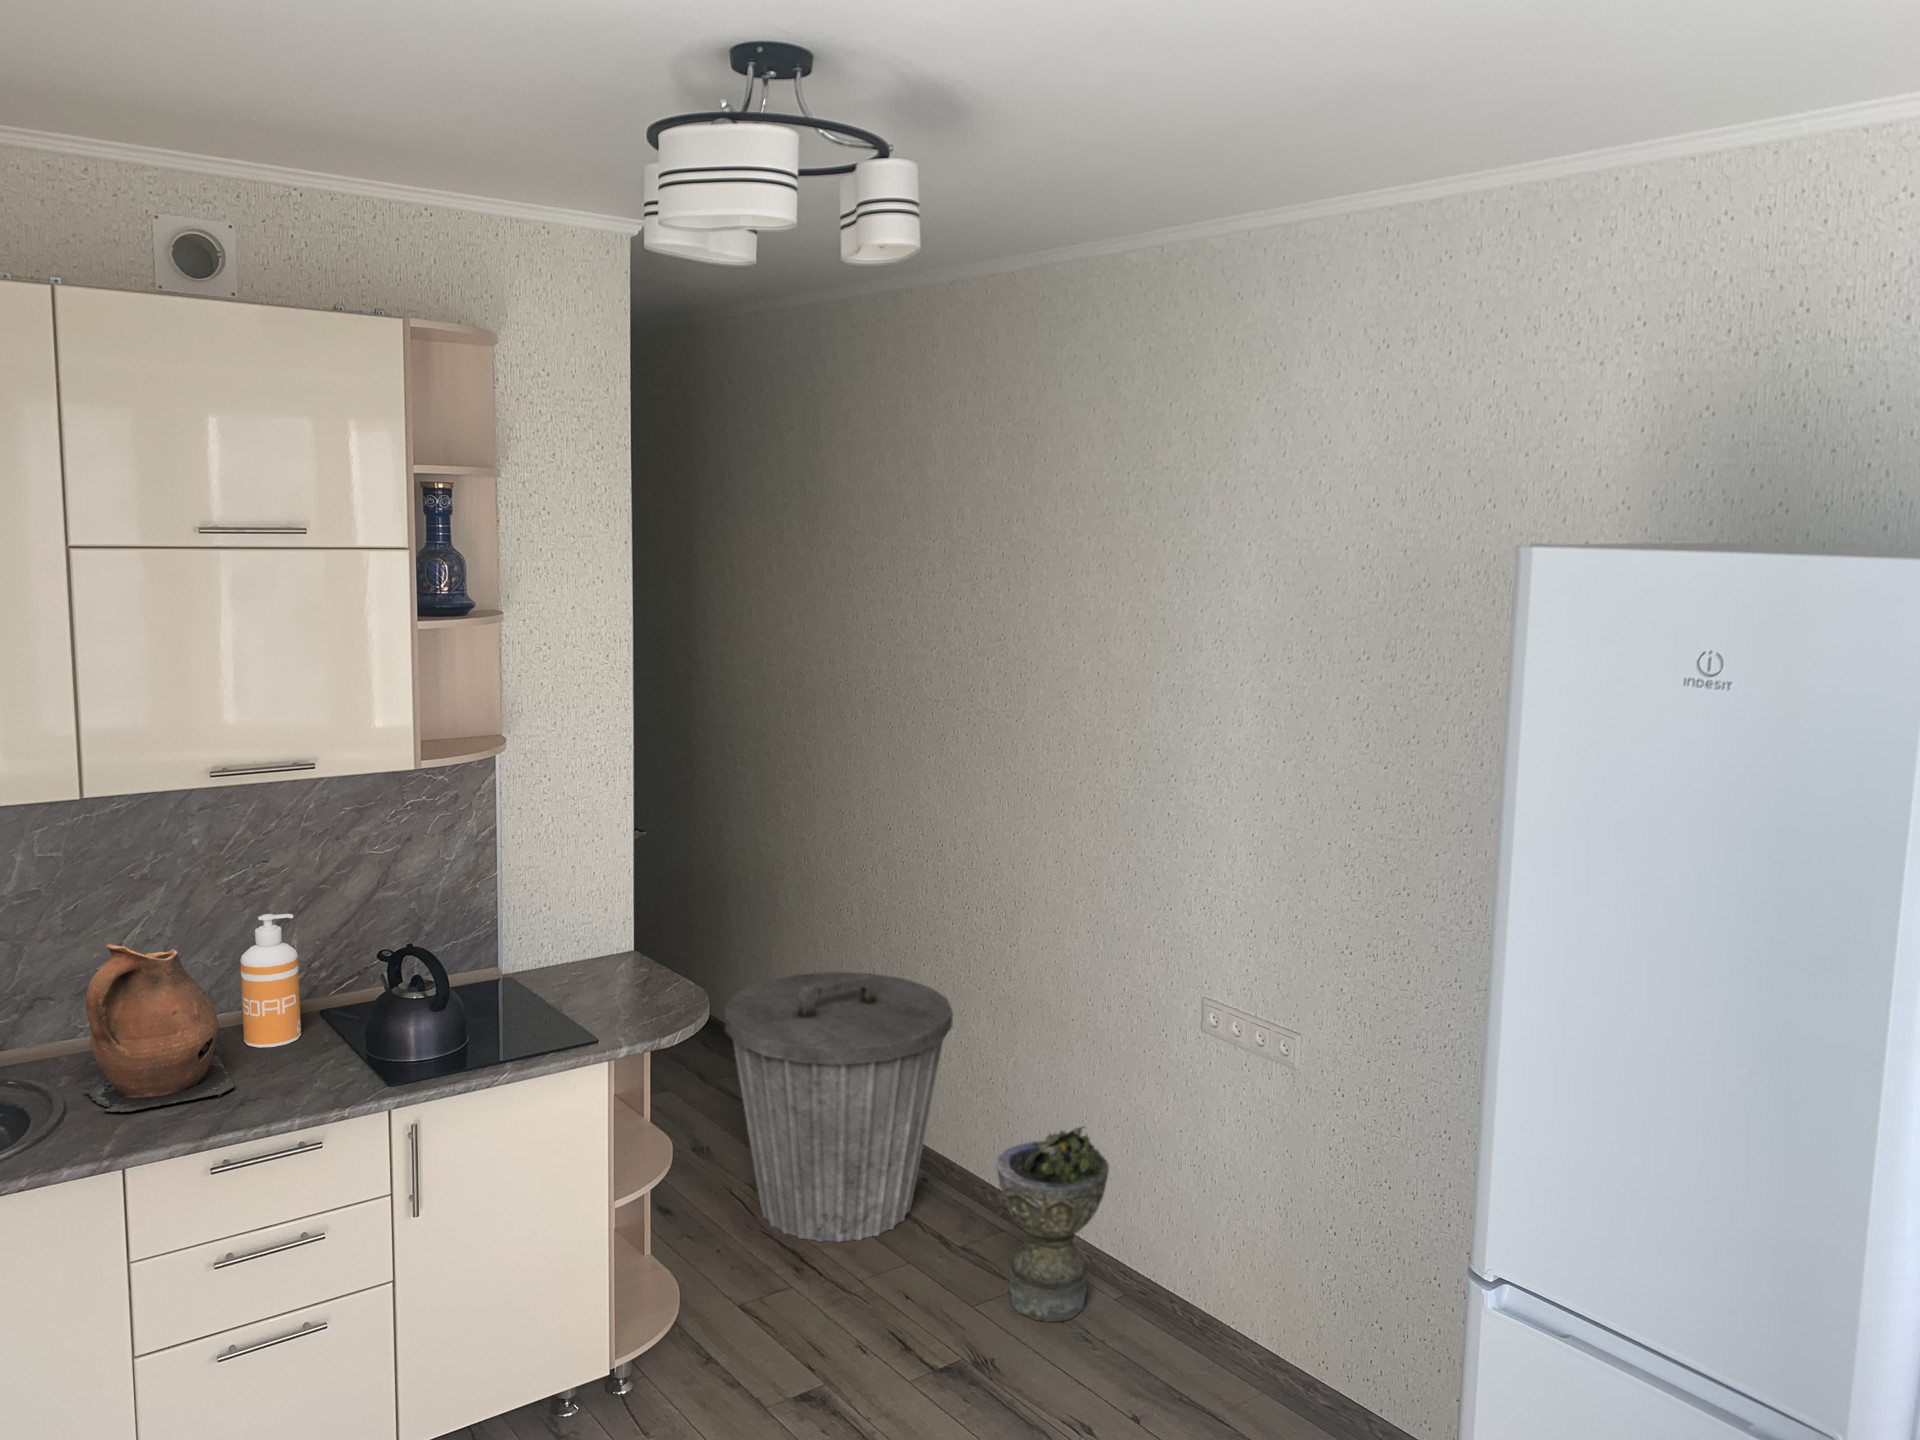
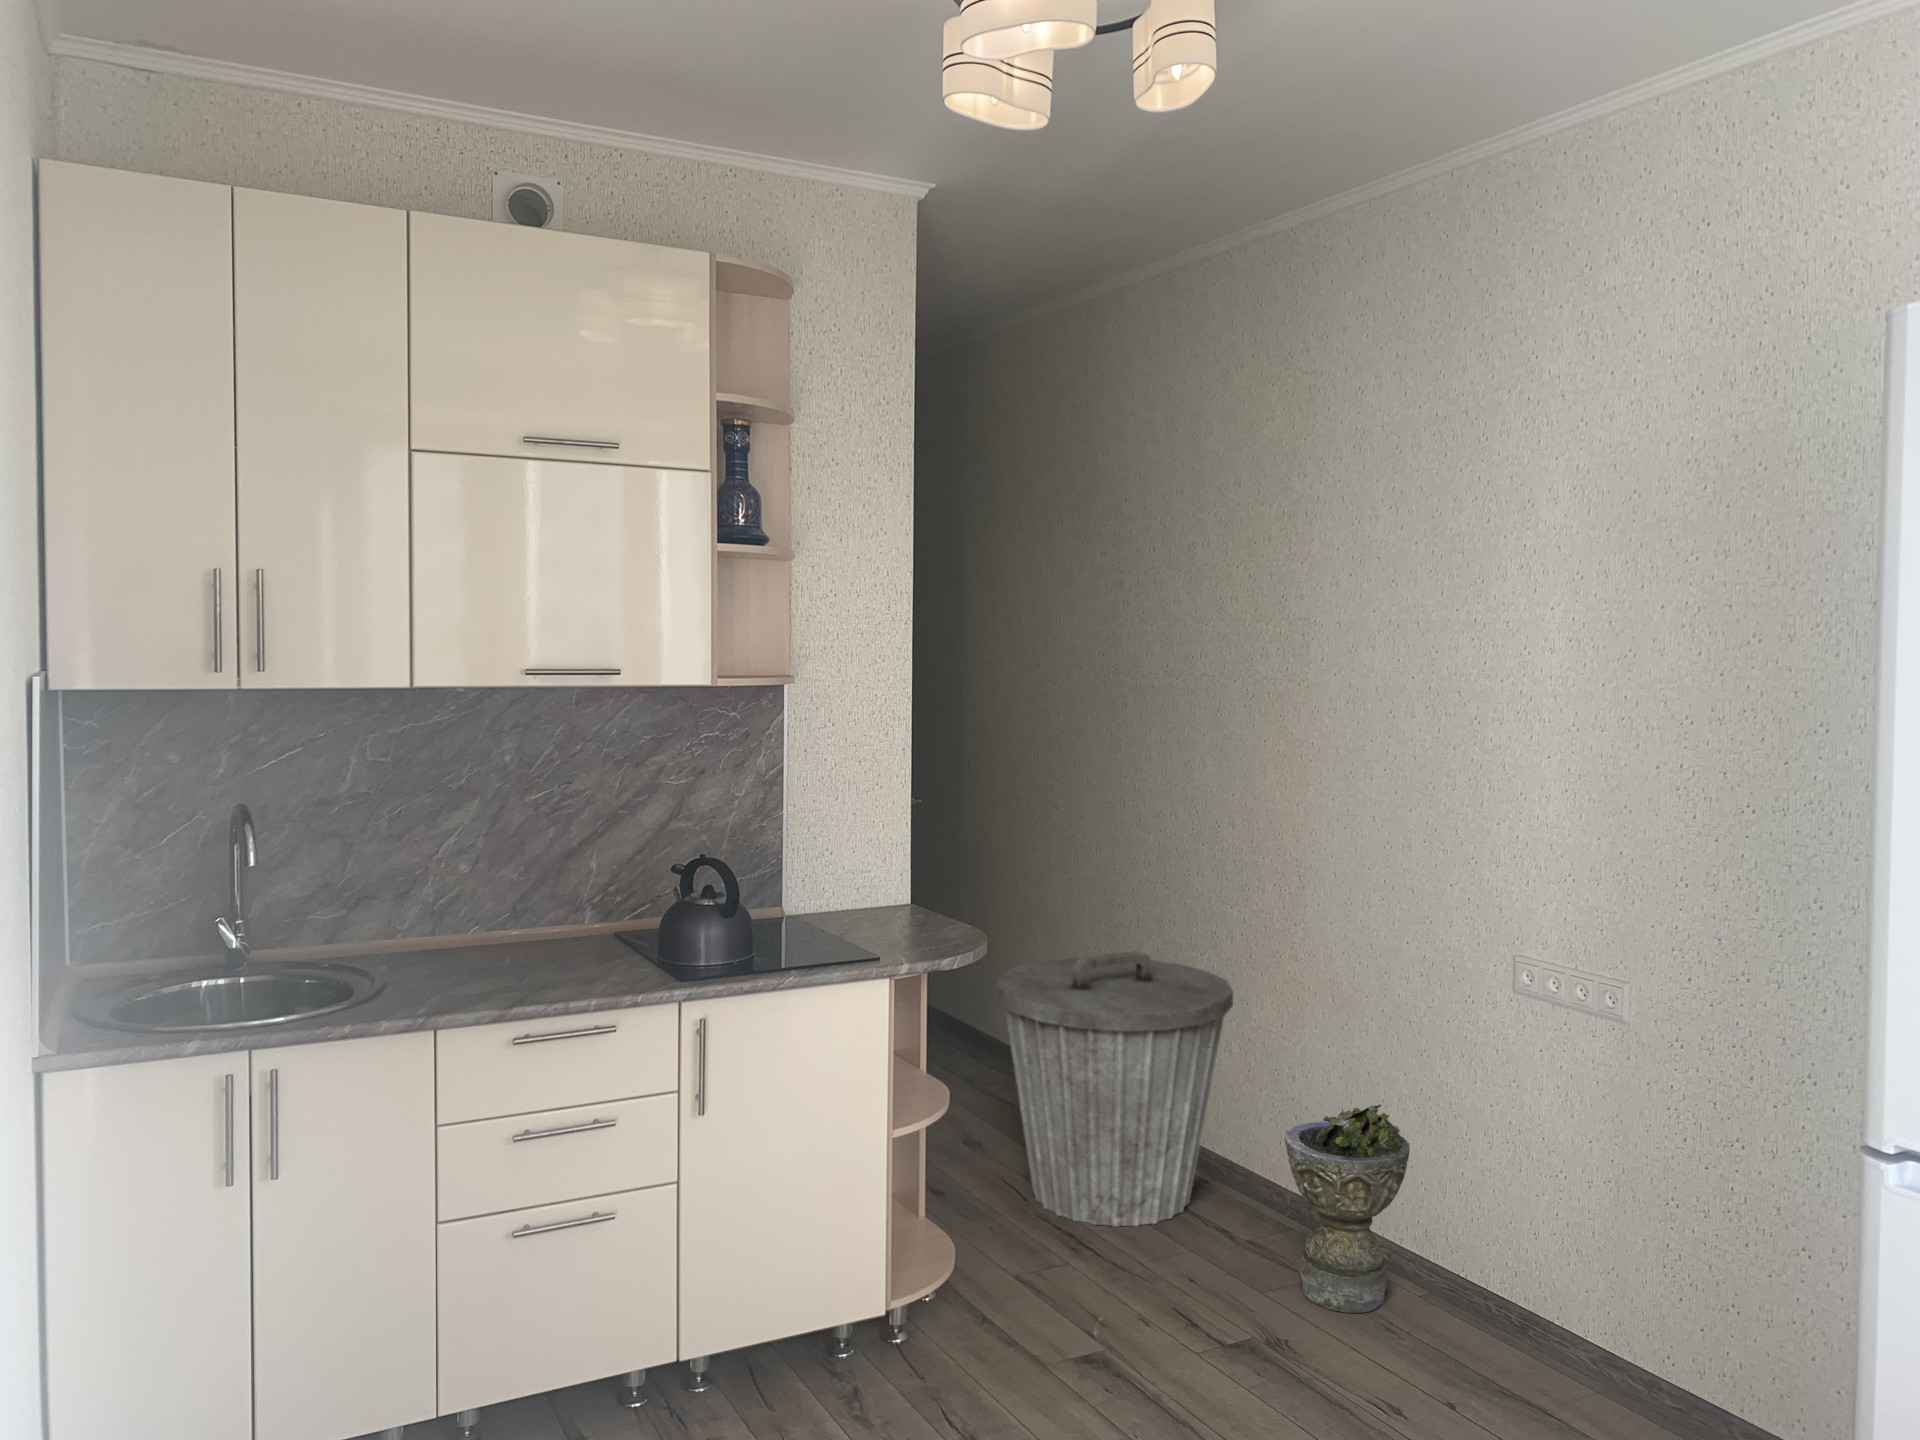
soap dispenser: present [240,914,301,1048] -> none [546,824,598,952]
ceramic pitcher: present [81,944,235,1112] -> none [402,826,538,985]

